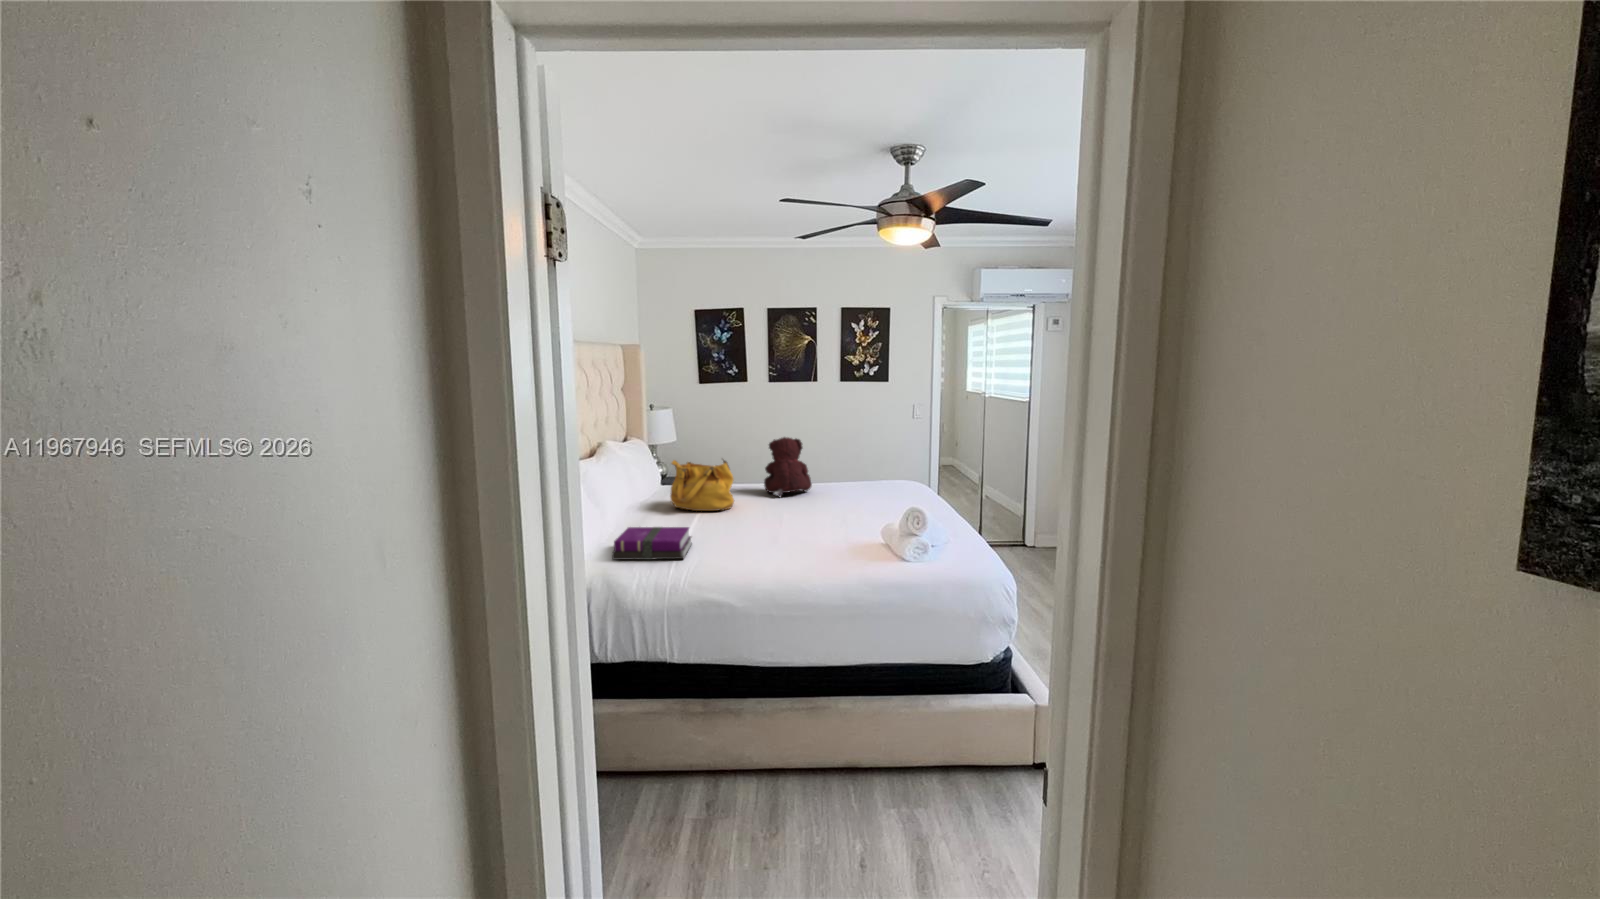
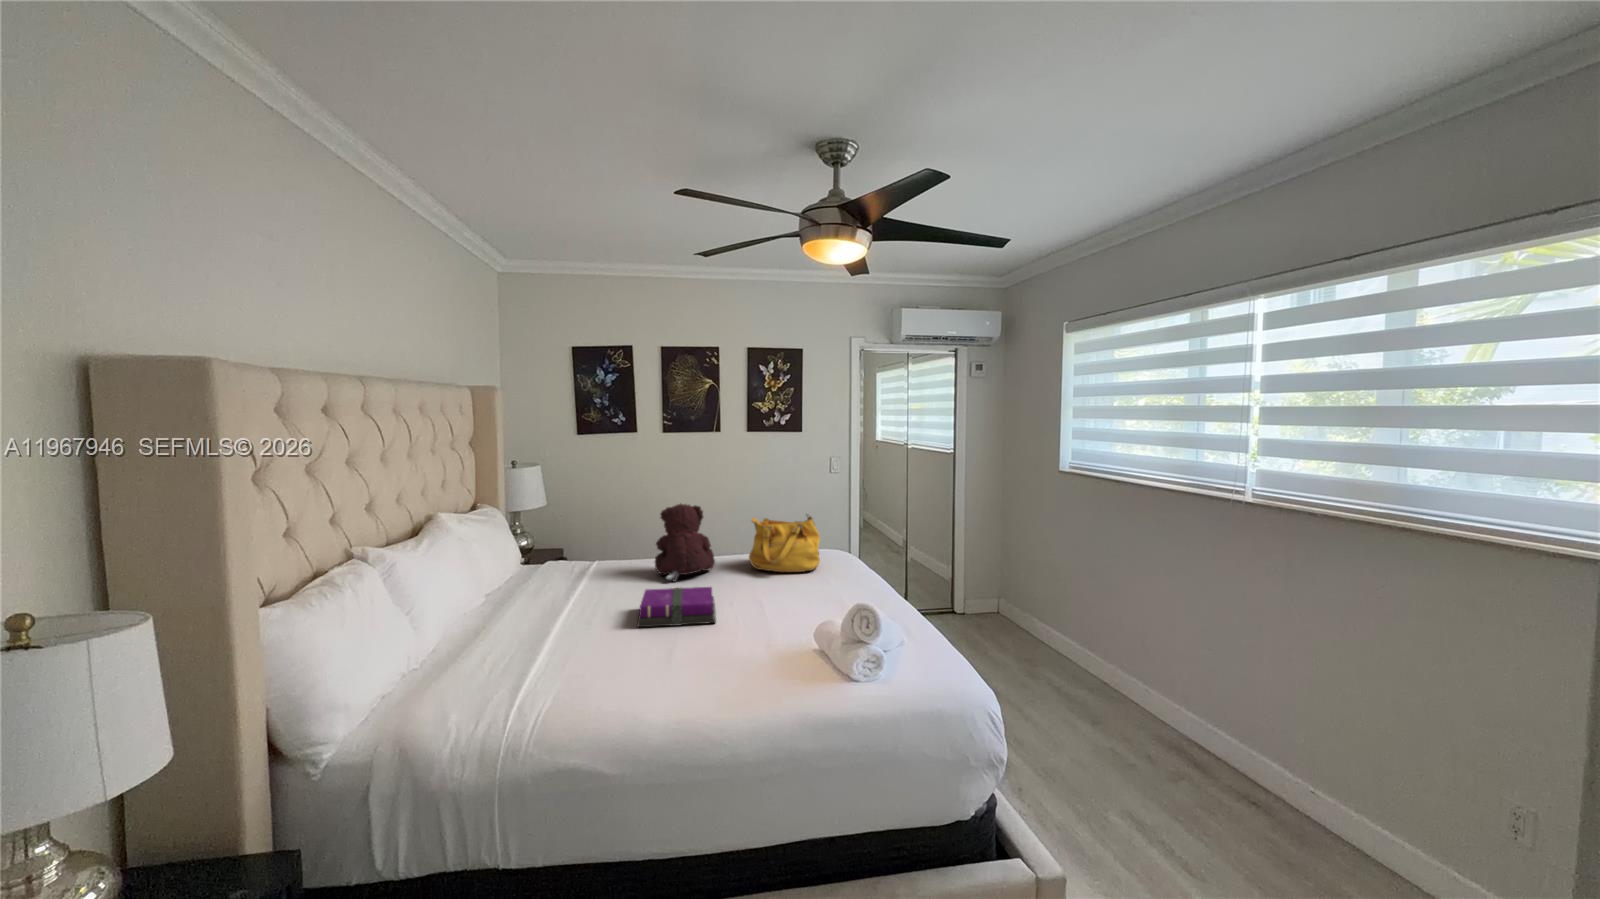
handbag: present [670,460,734,511] -> present [749,515,820,572]
notebook: present [612,527,692,560] -> present [638,587,716,627]

